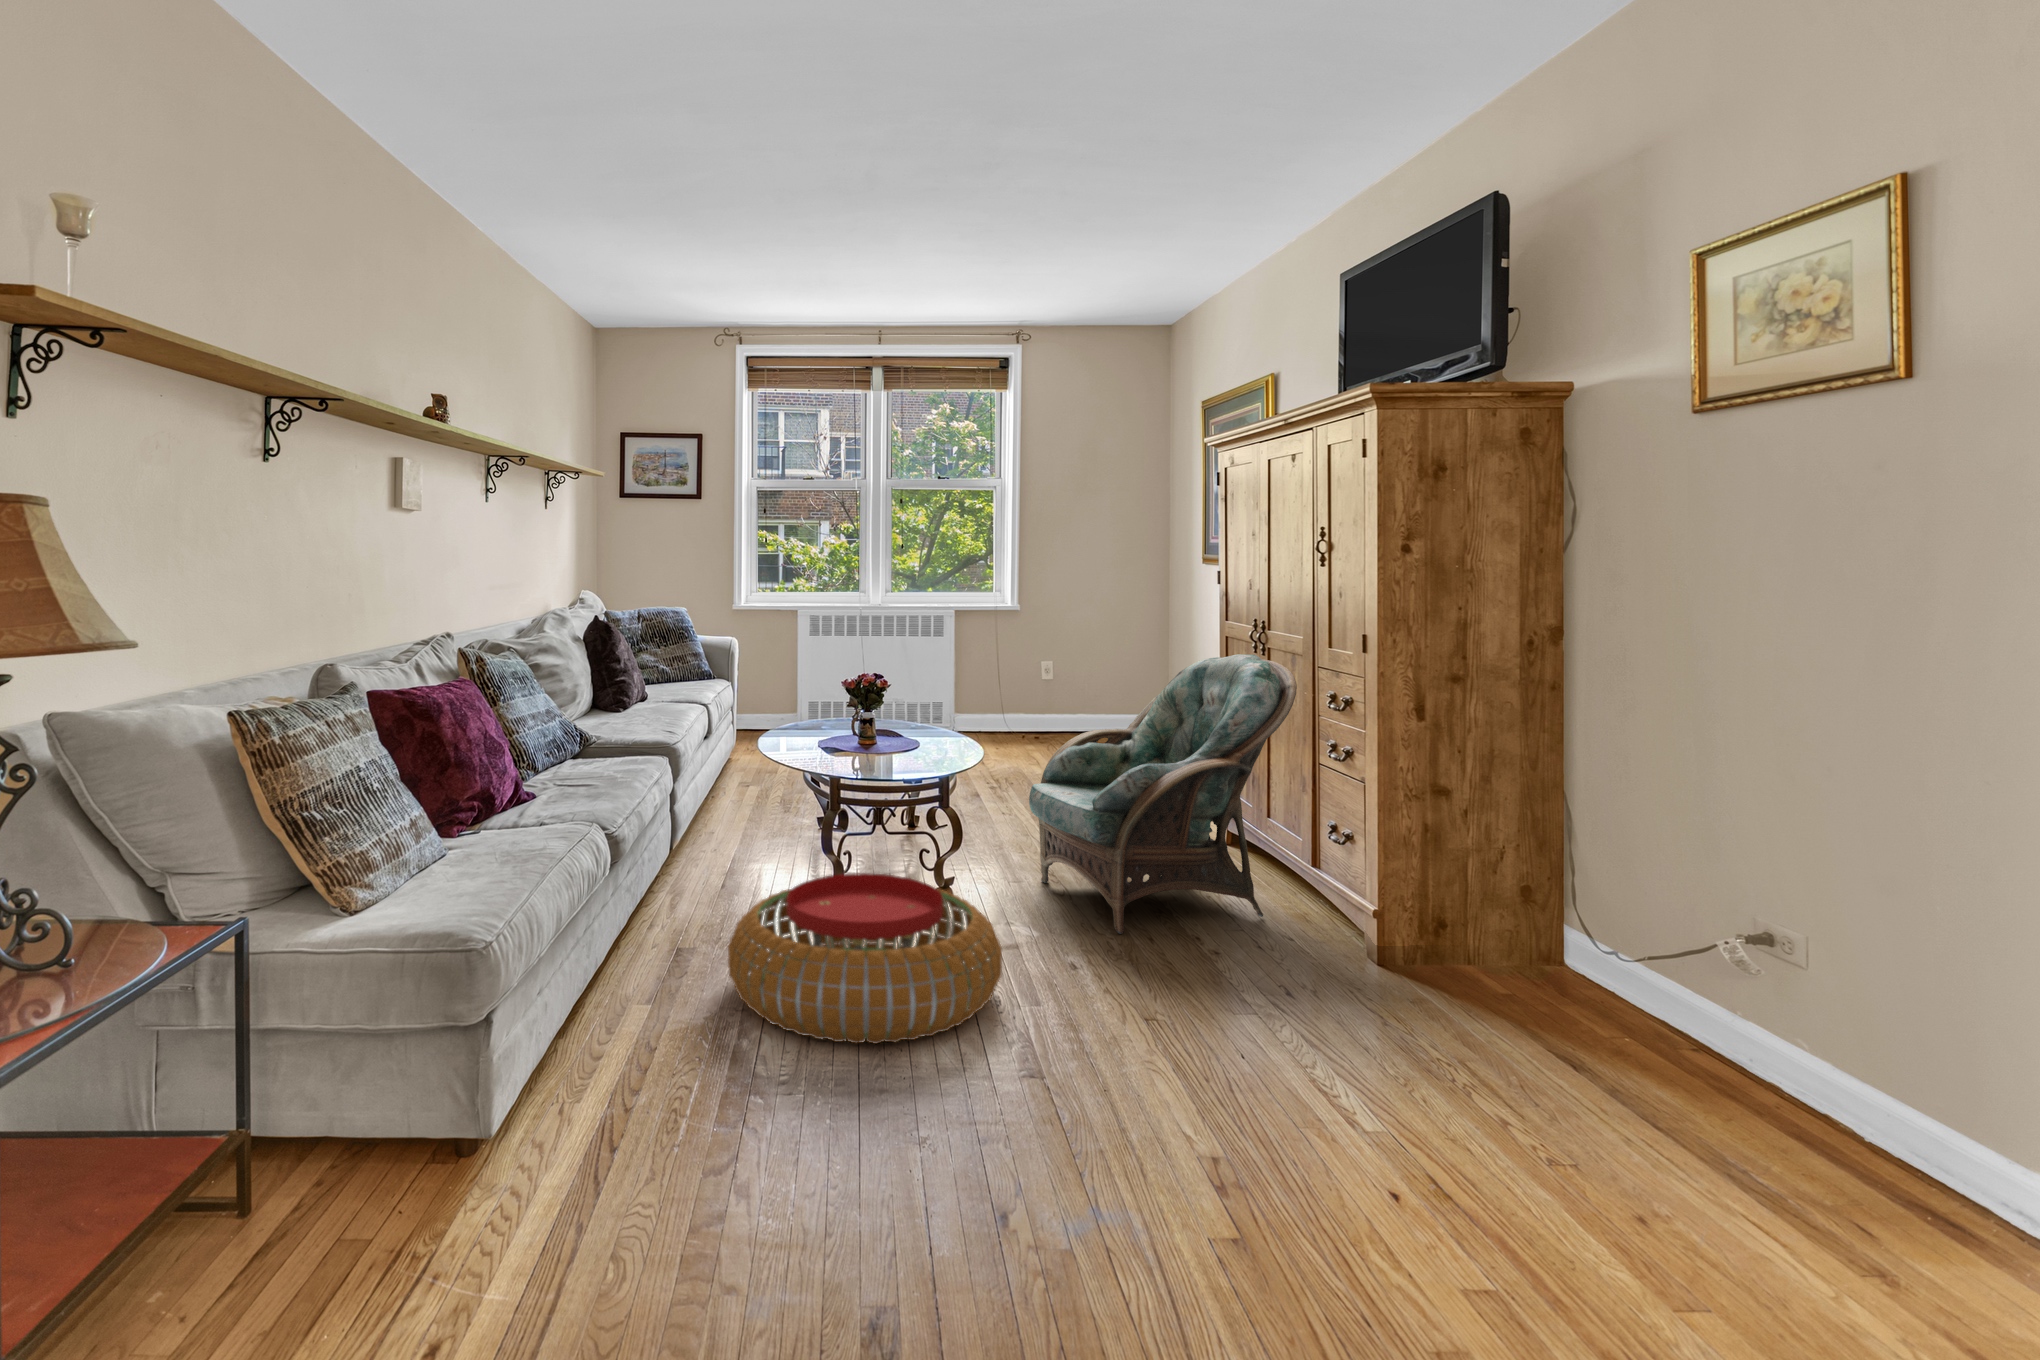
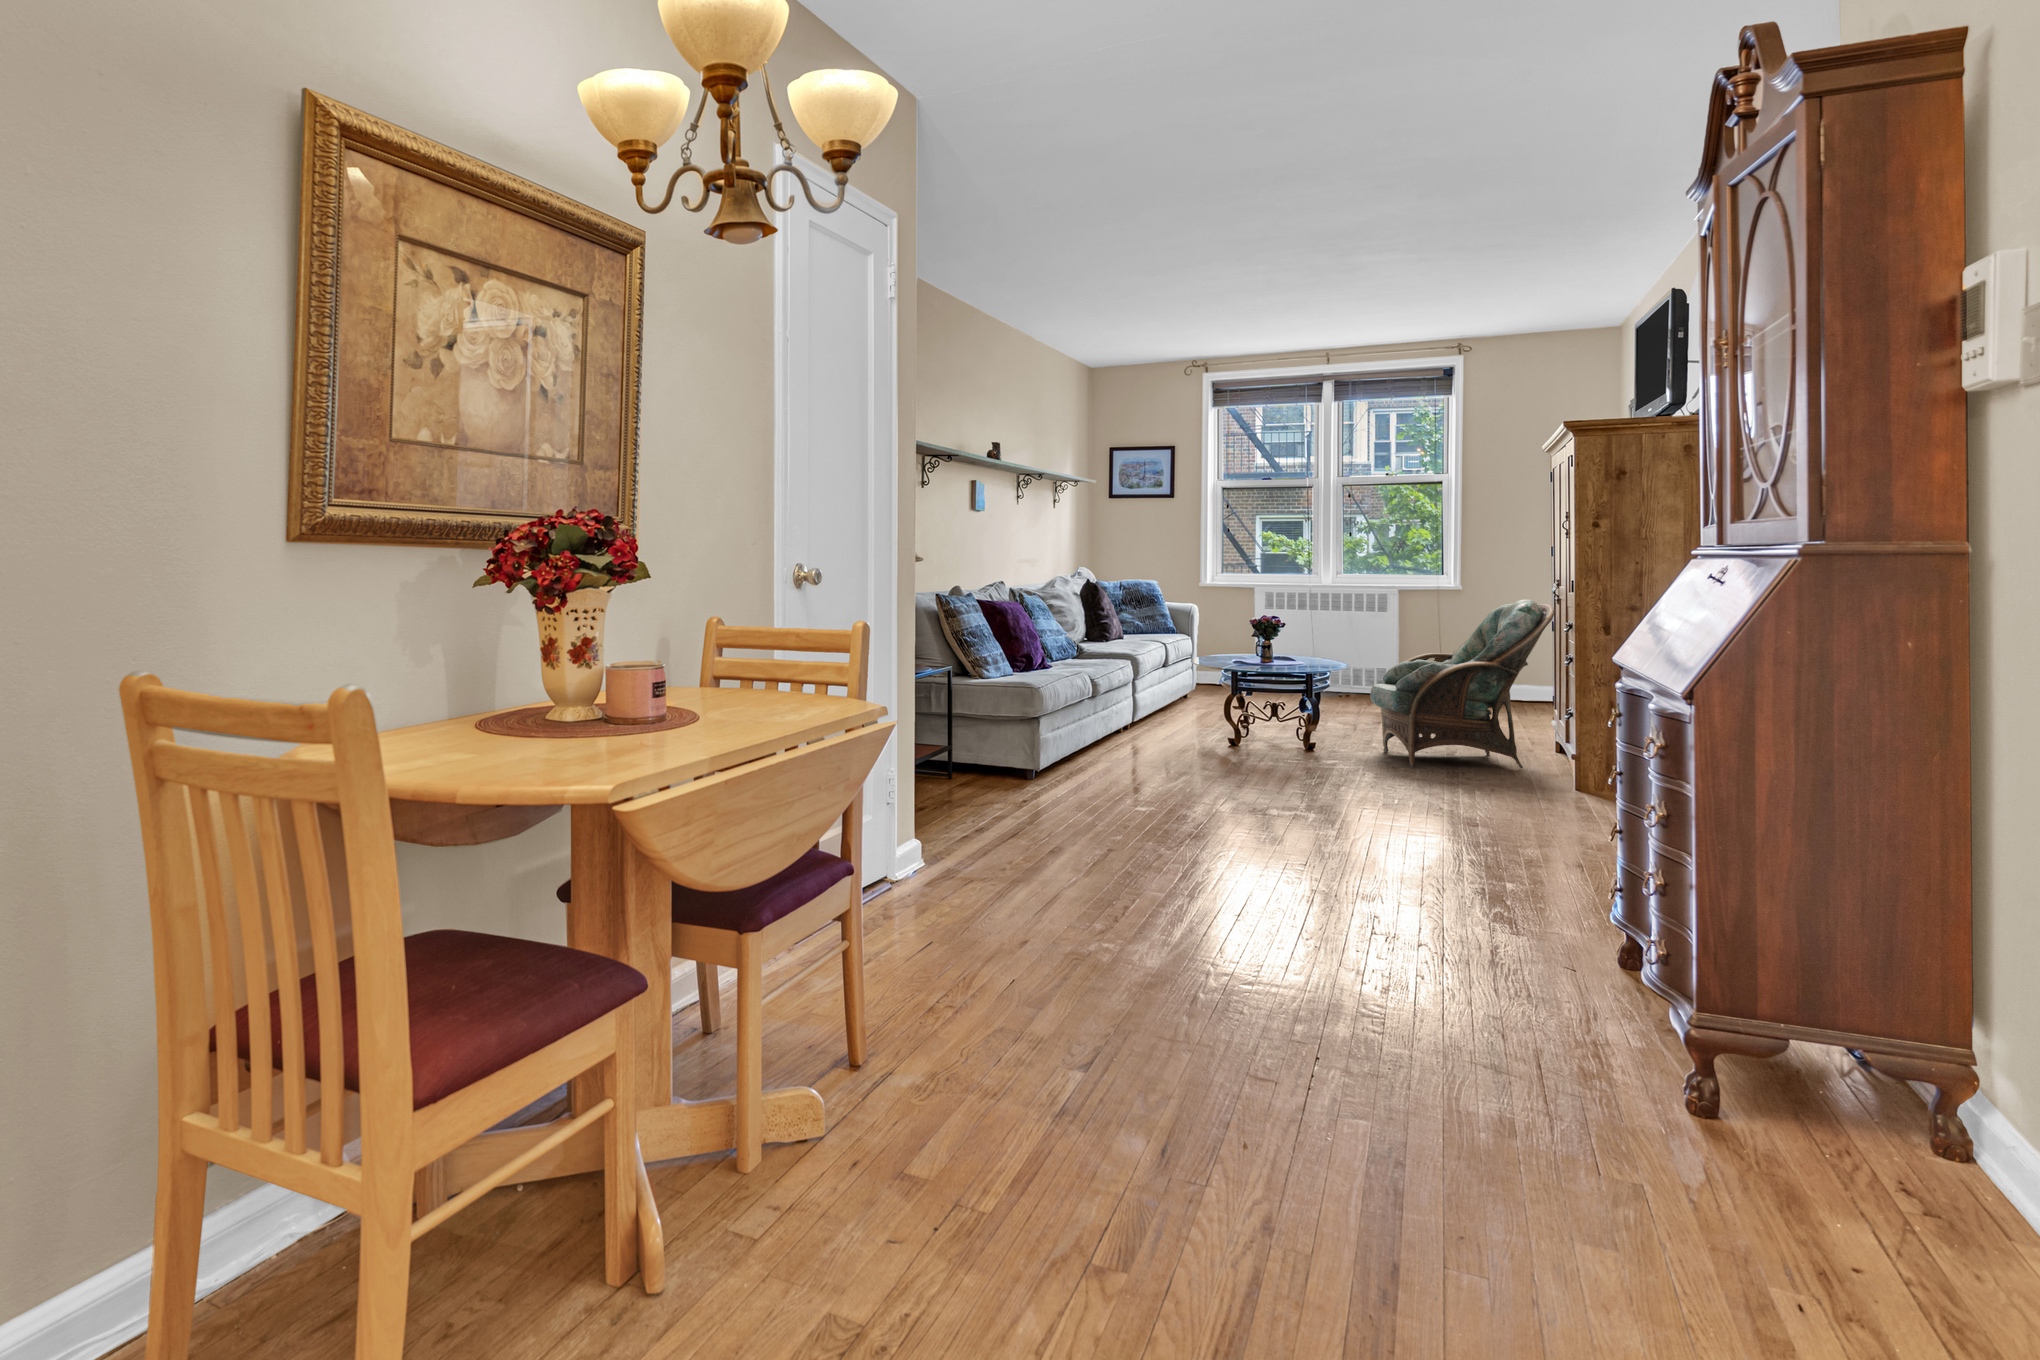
pouf: present [728,873,1002,1043] -> none [1157,713,1313,781]

